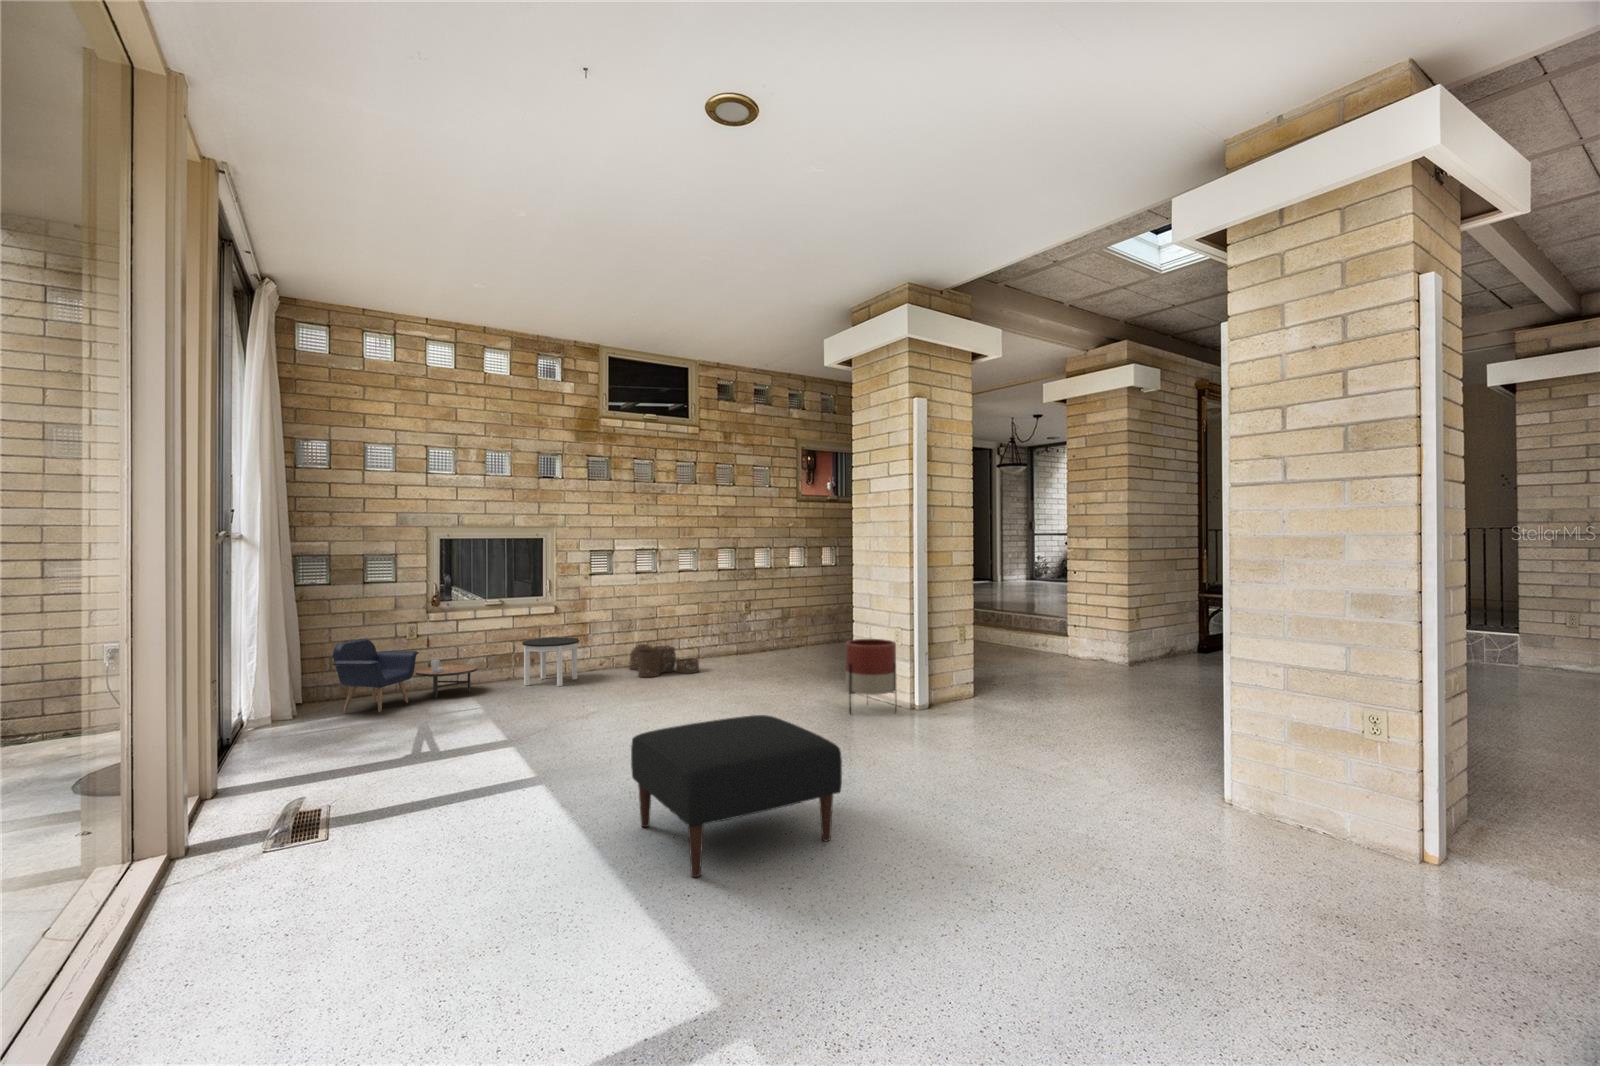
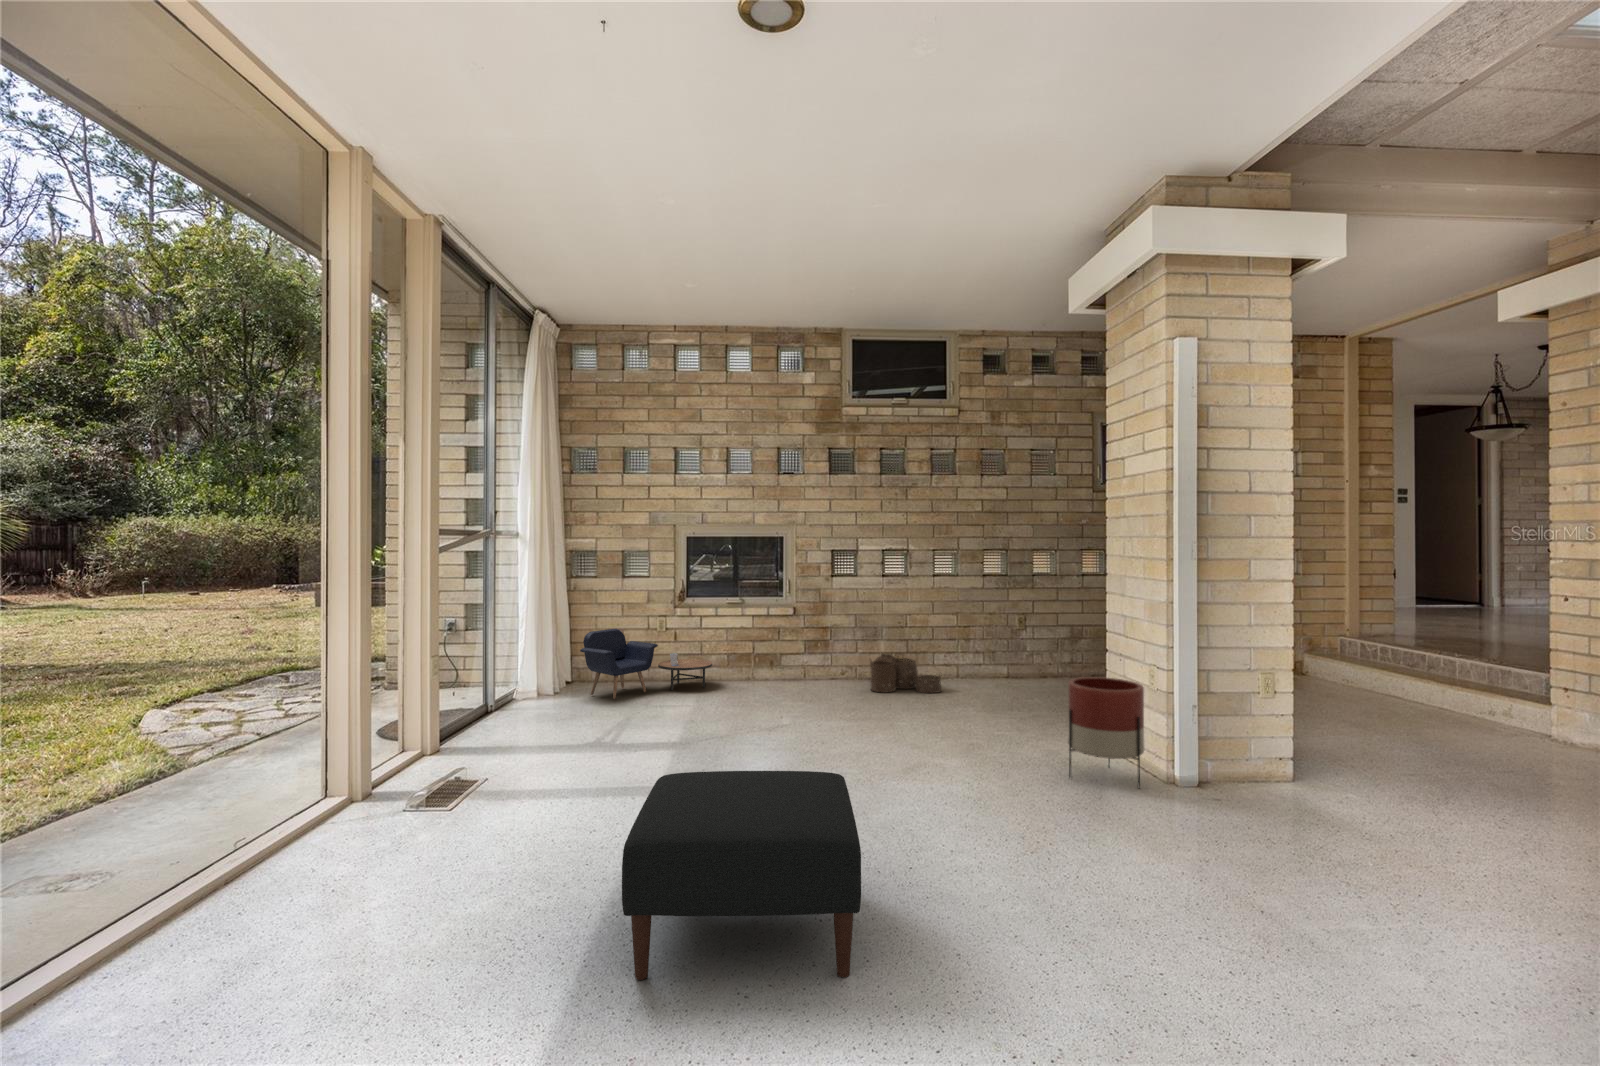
round table: present [522,637,579,686] -> none [755,639,811,692]

